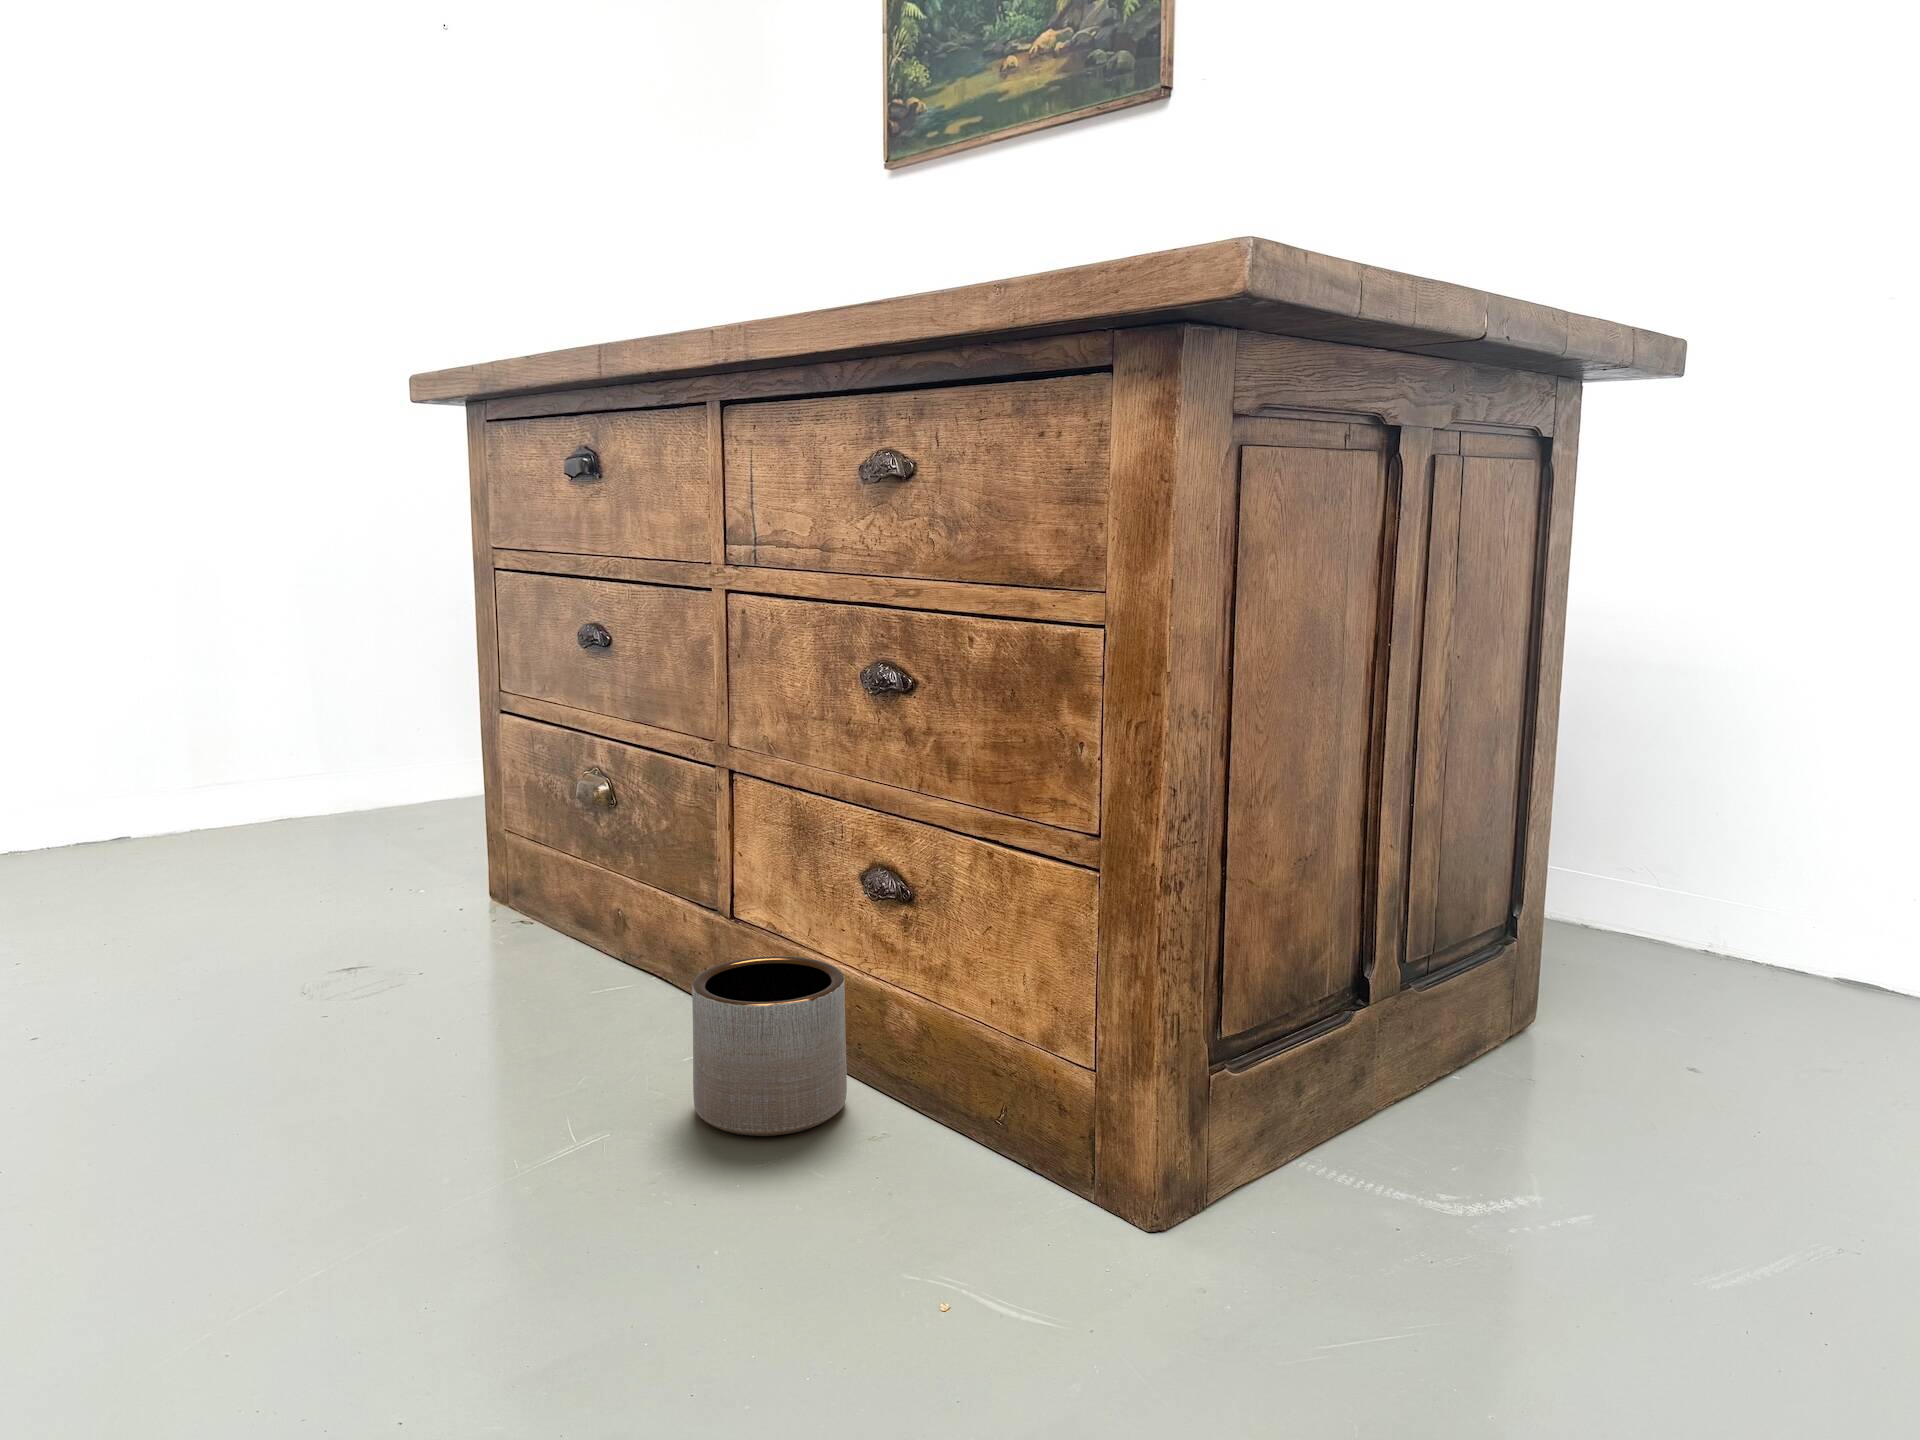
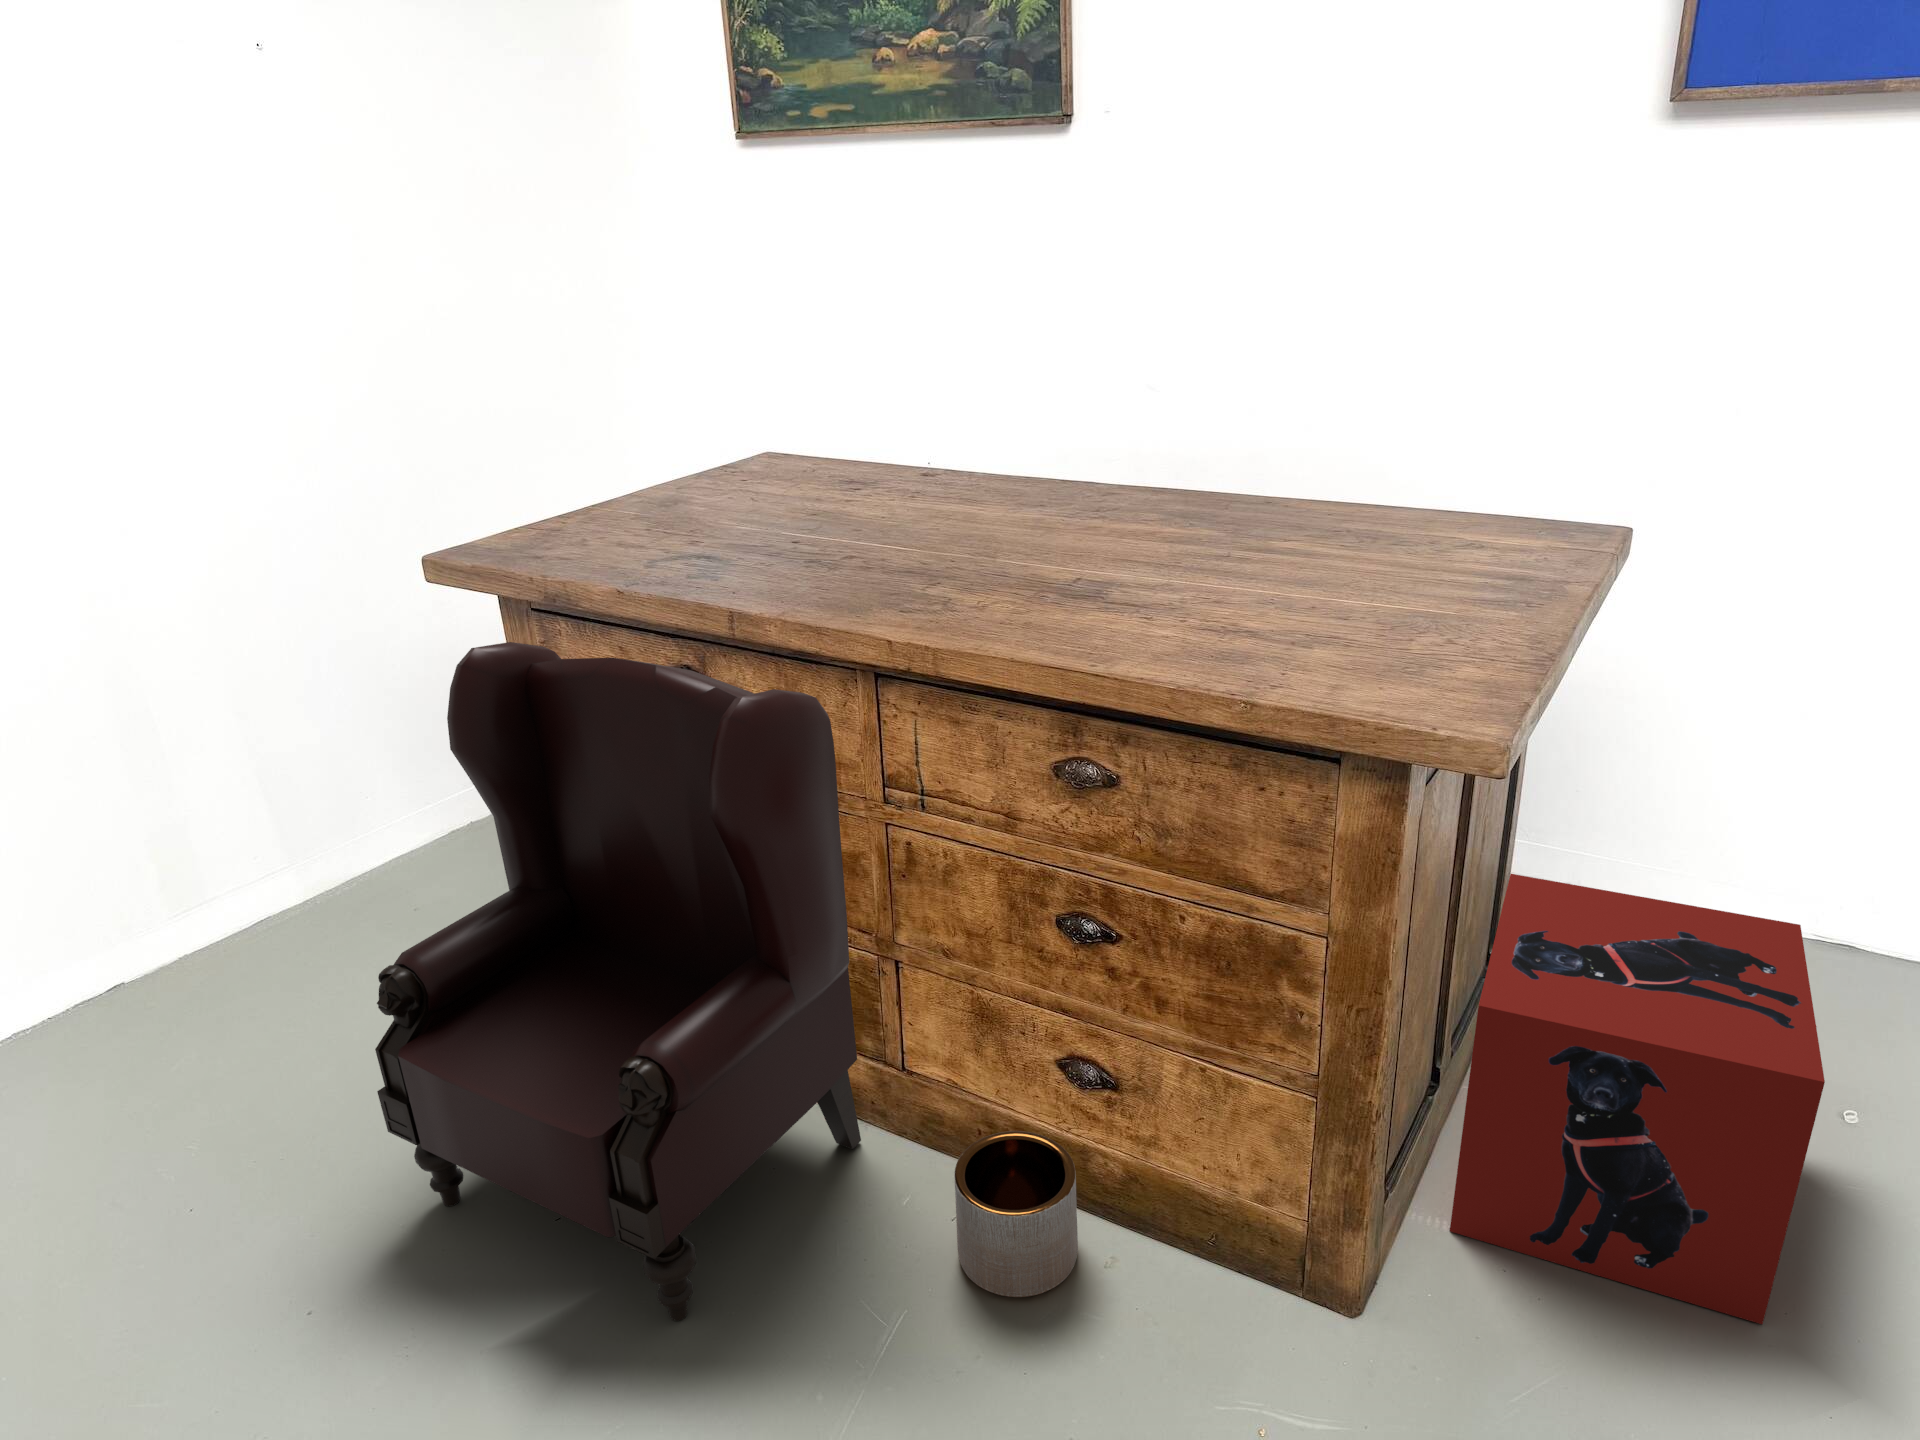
armchair: none [177,380,678,1093] -> present [375,642,861,1321]
storage box: none [1341,756,1898,1323] -> present [1450,874,1825,1324]

